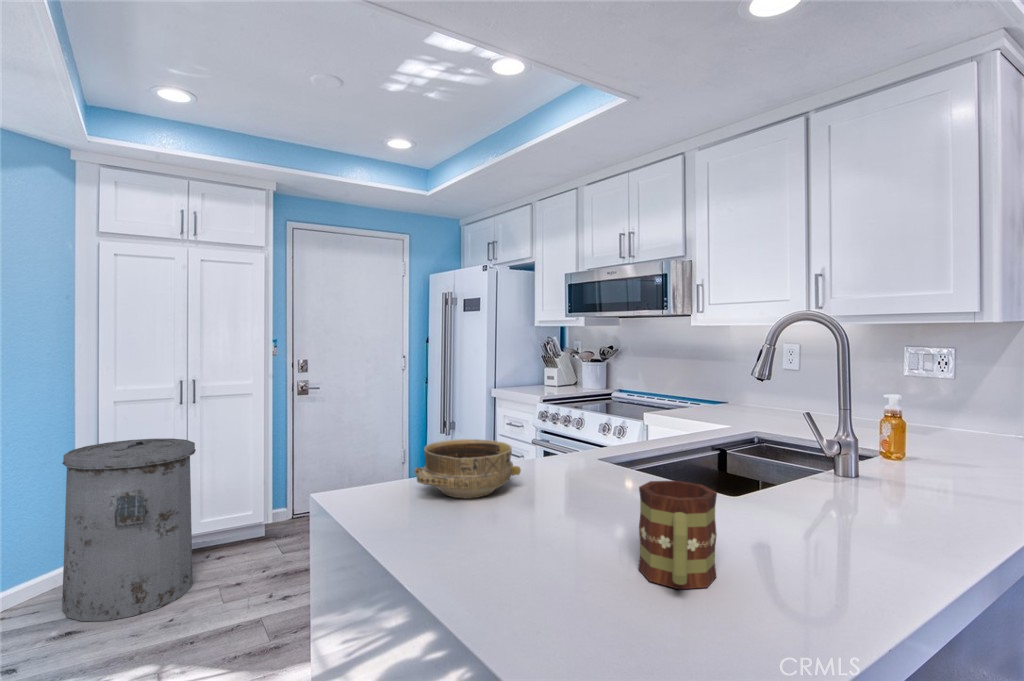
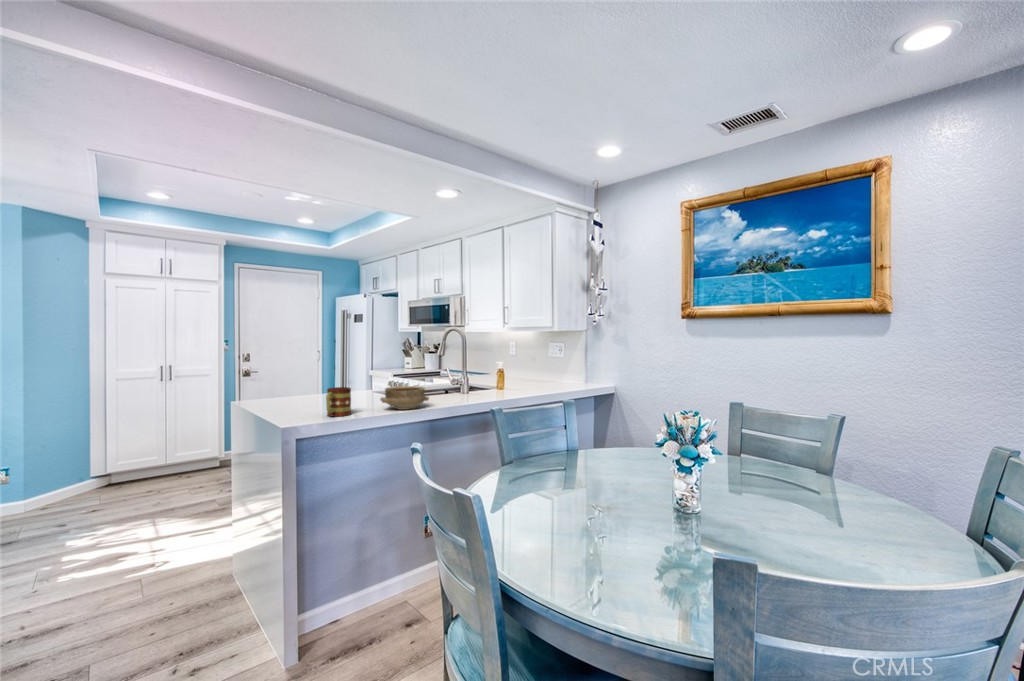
trash can: present [62,439,196,621] -> none [85,402,171,506]
ceramic bowl: present [414,439,521,498] -> present [380,386,429,410]

